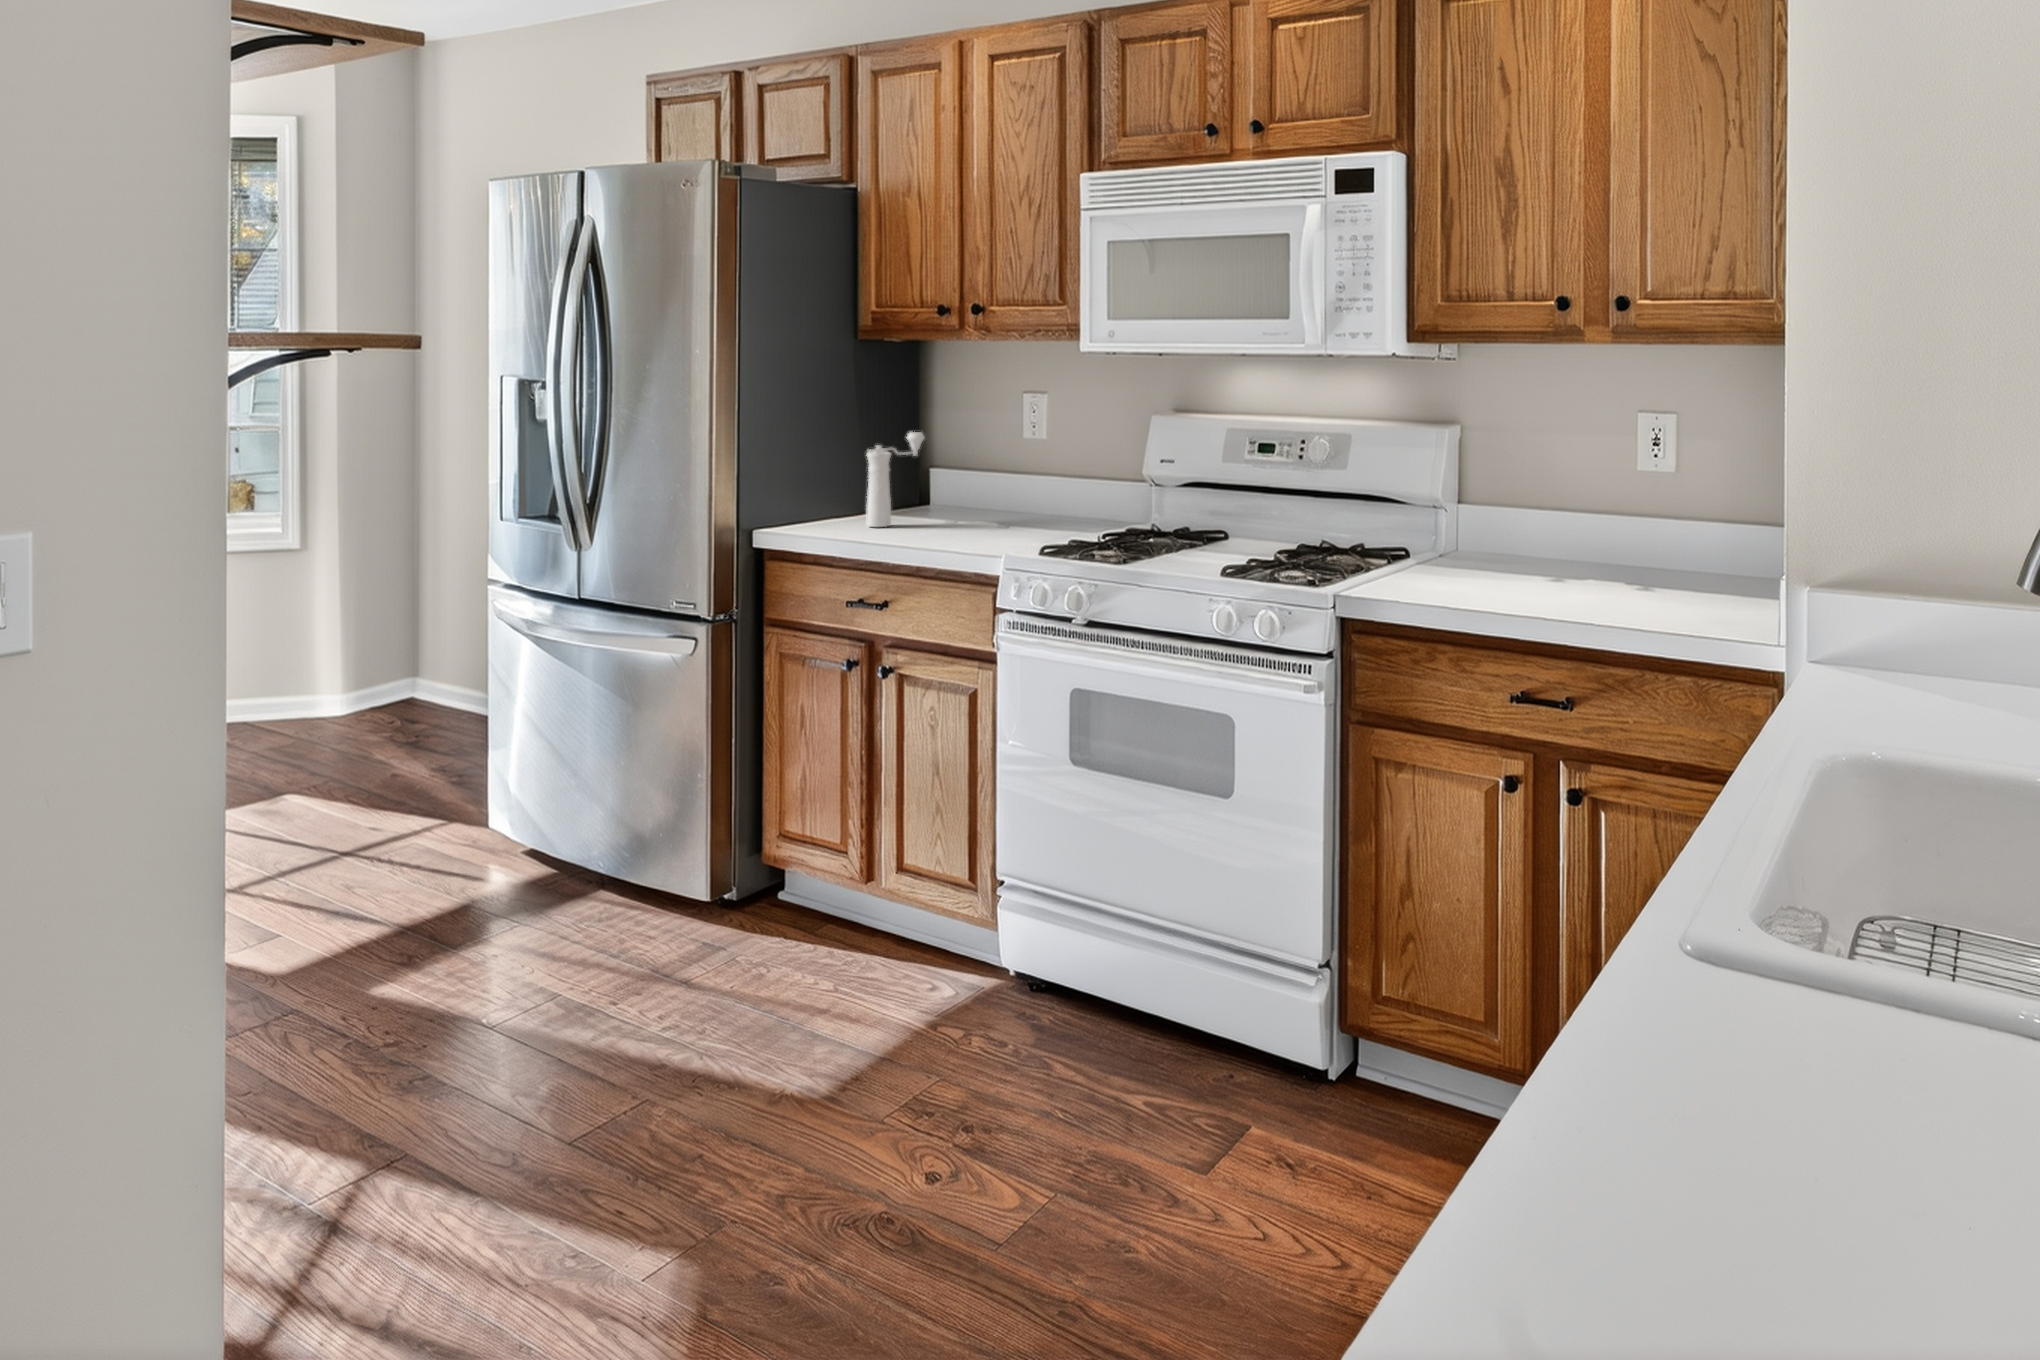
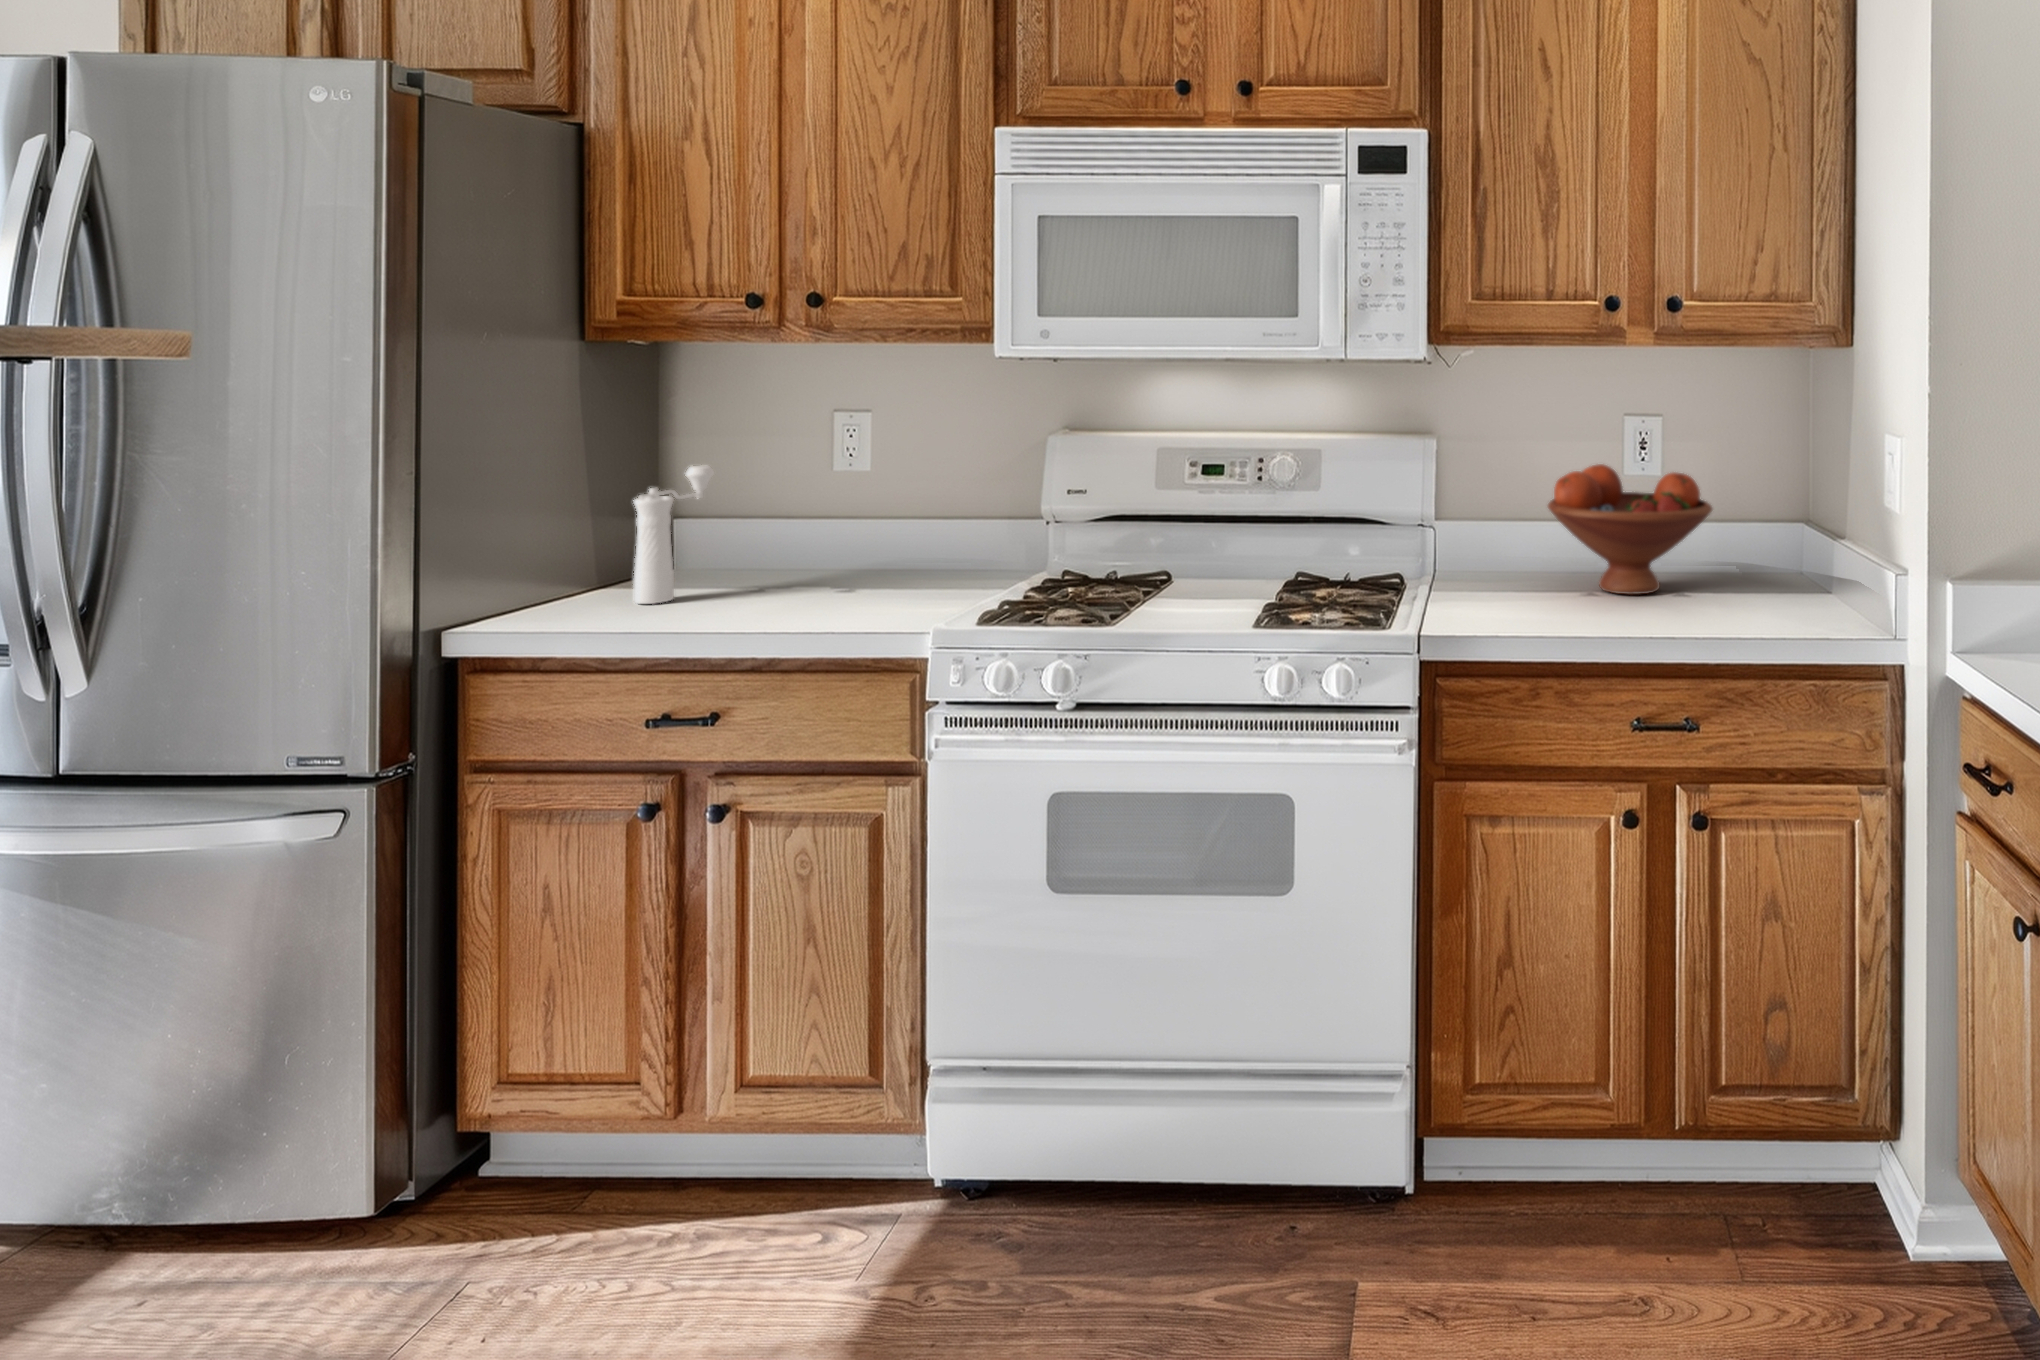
fruit bowl: none [1510,461,1676,587] -> present [1548,464,1712,595]

